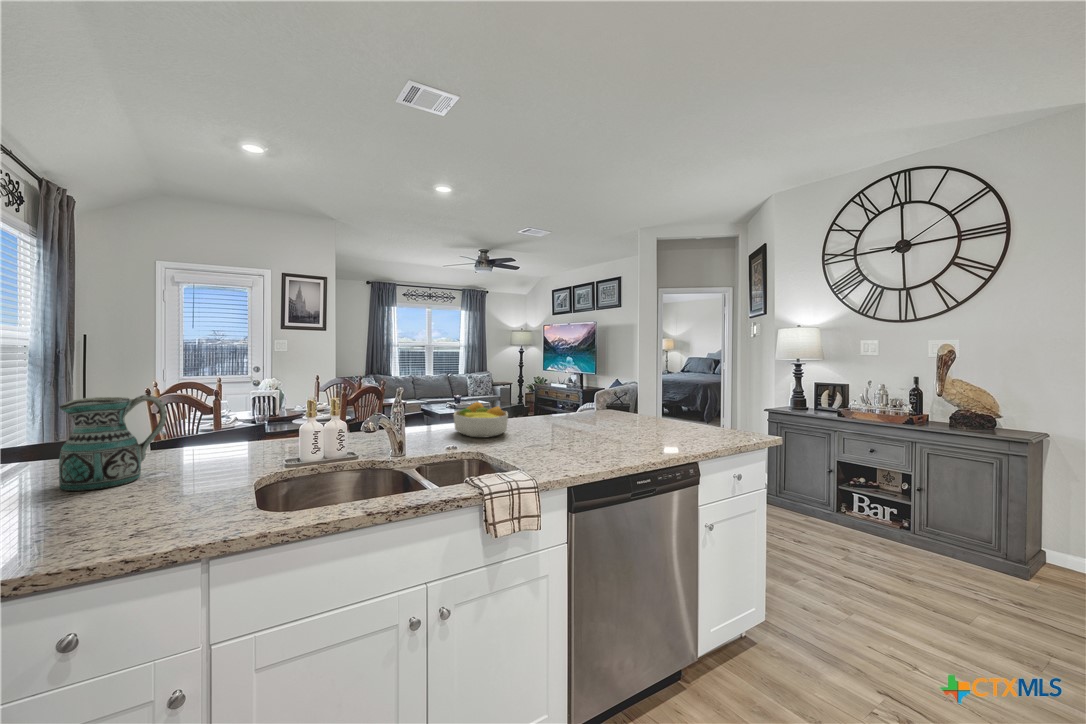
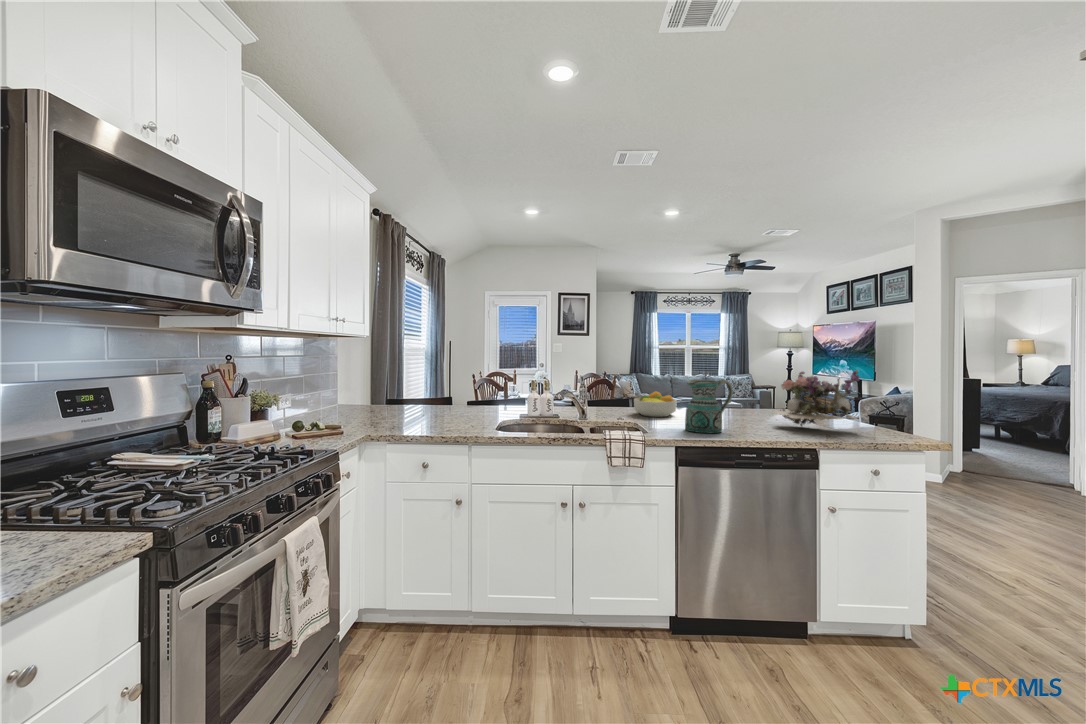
flower arrangement: none [618,368,708,433] -> present [774,370,860,426]
ceramic pitcher: present [59,395,167,491] -> present [685,379,733,433]

